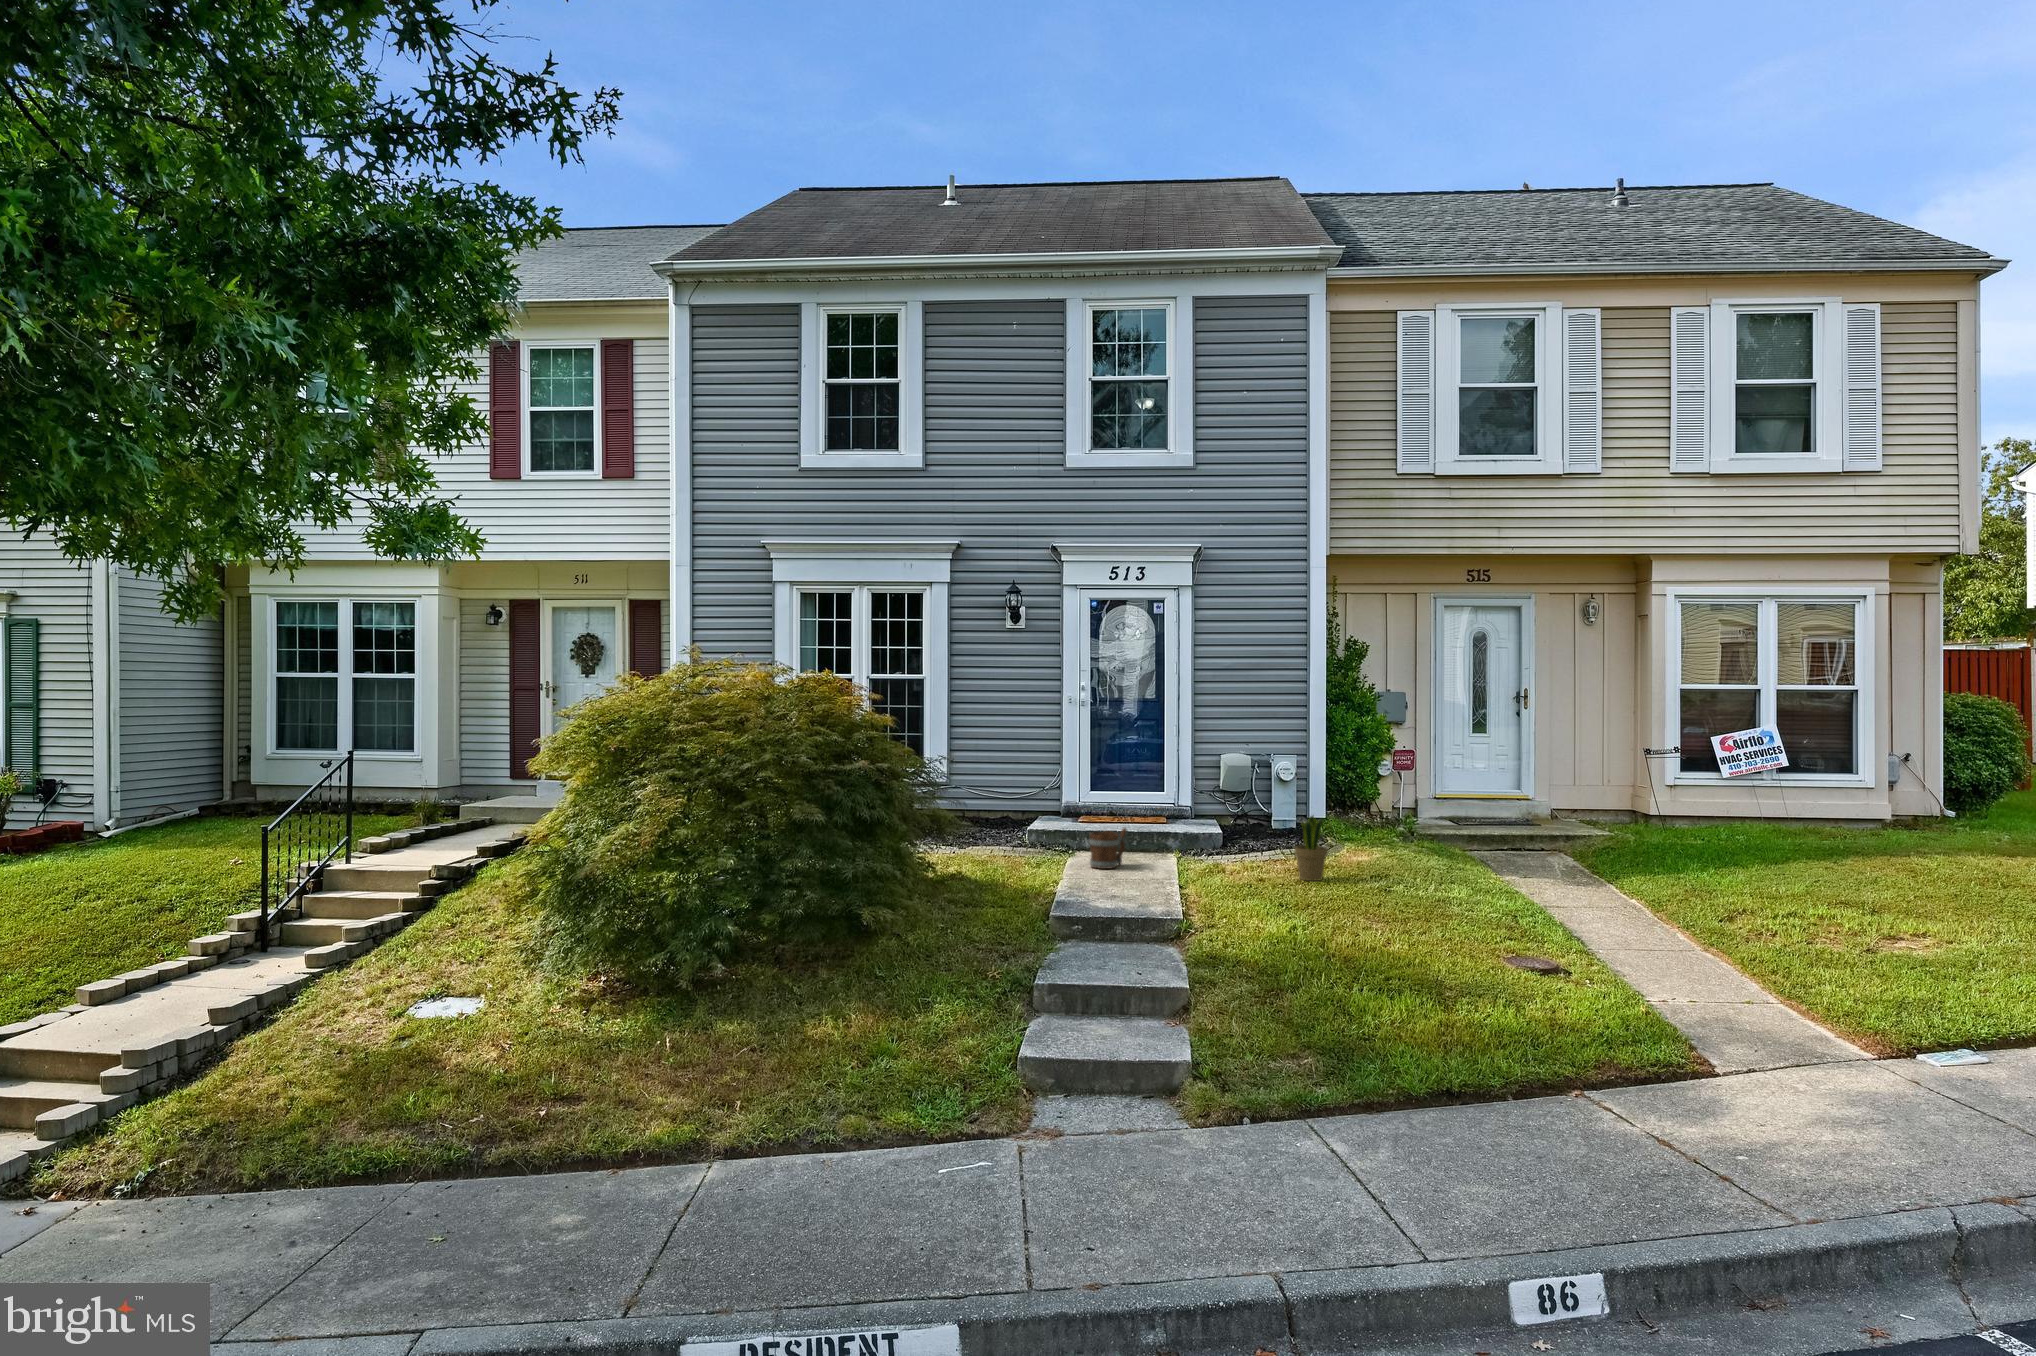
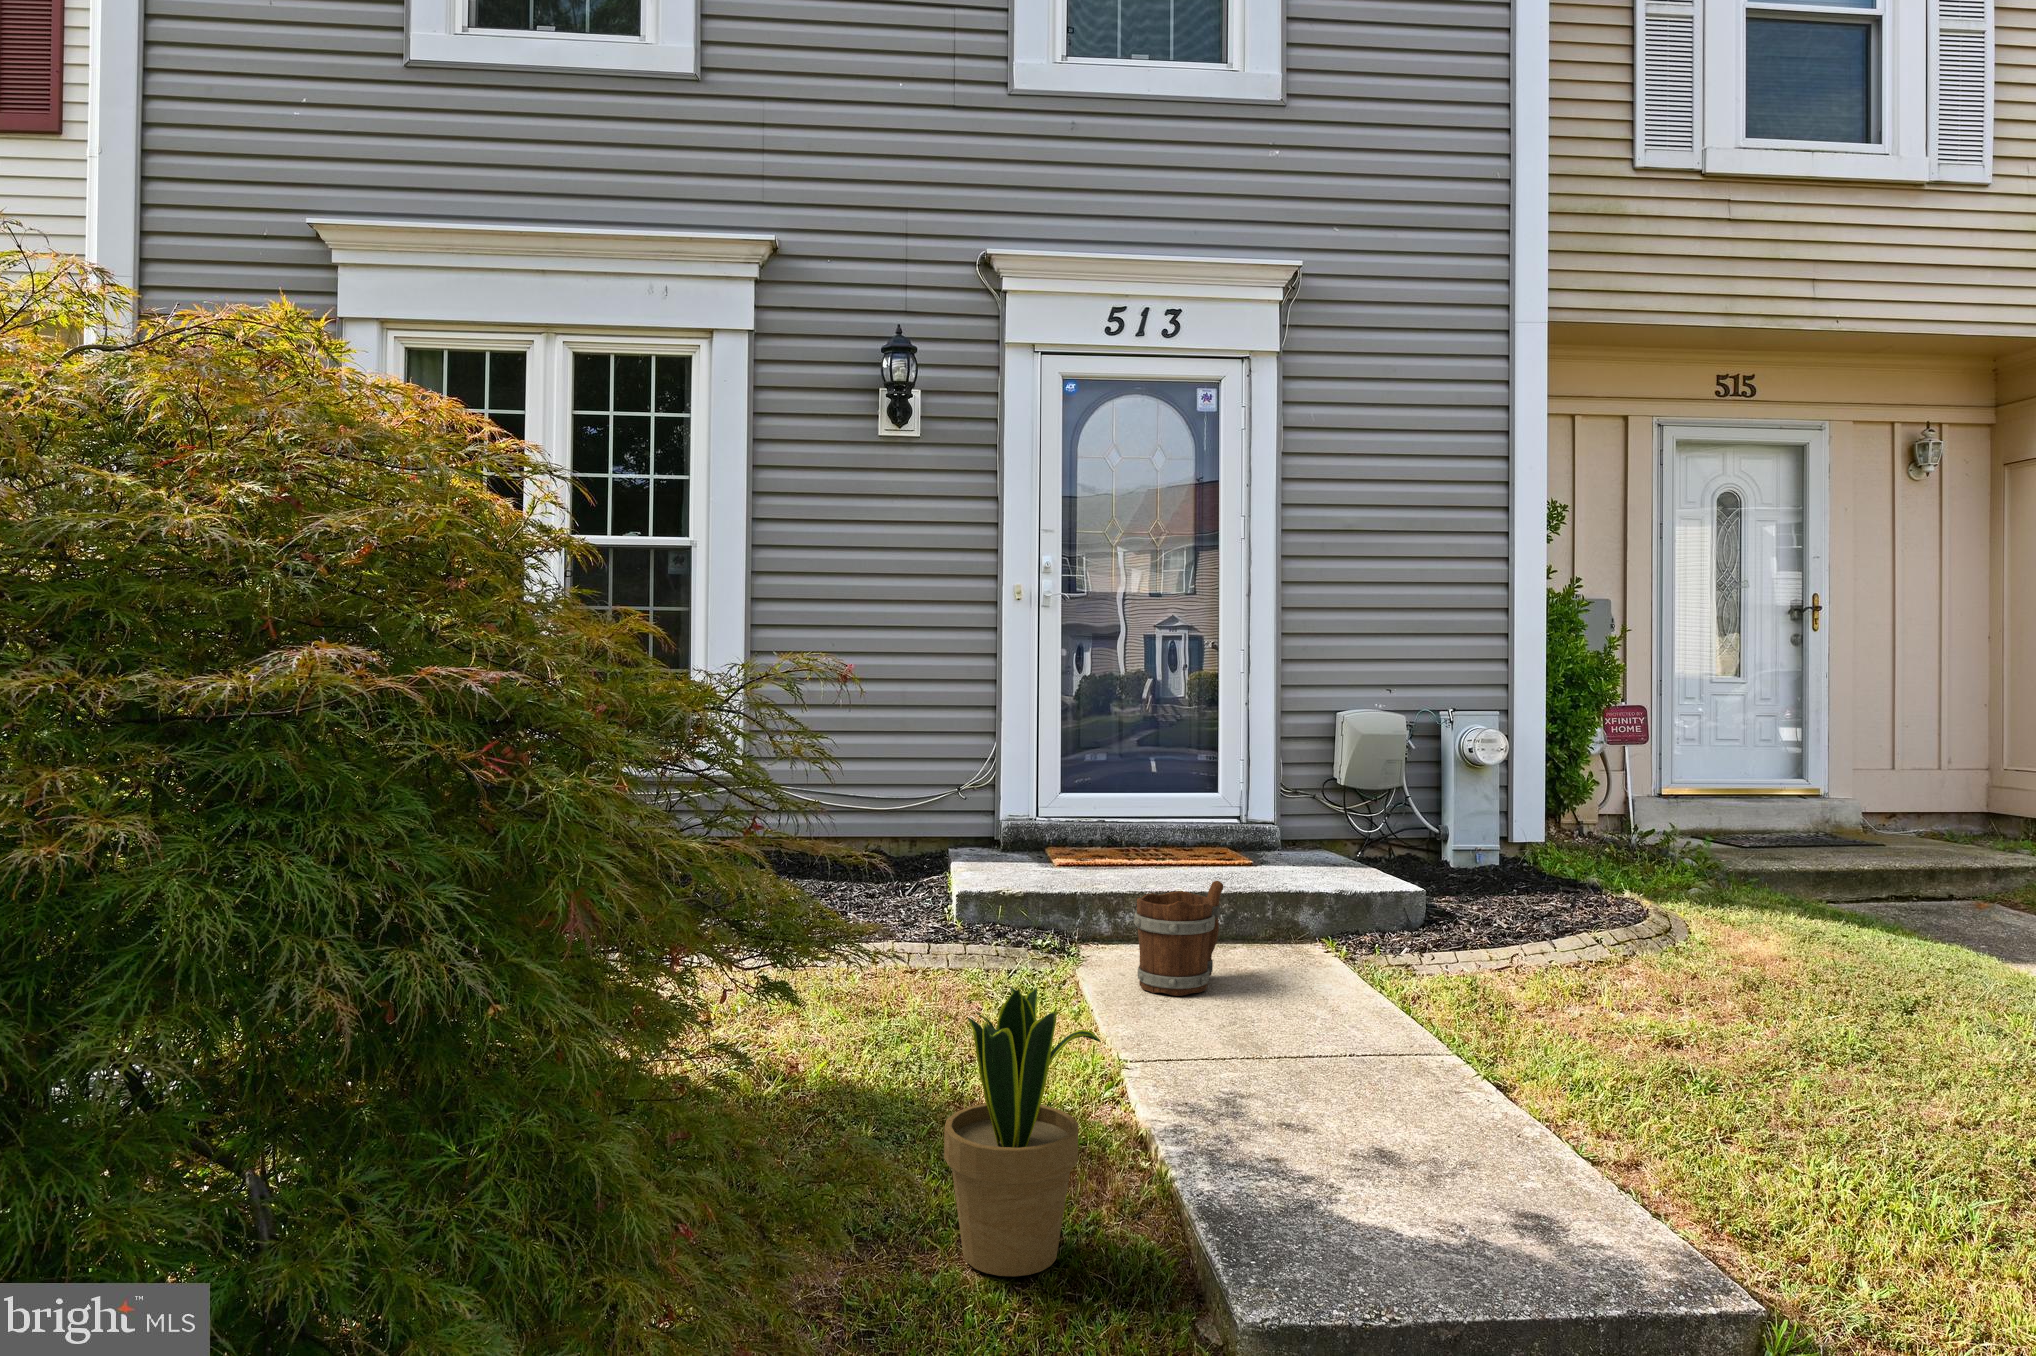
potted plant: present [1295,815,1328,881] -> present [944,986,1101,1277]

